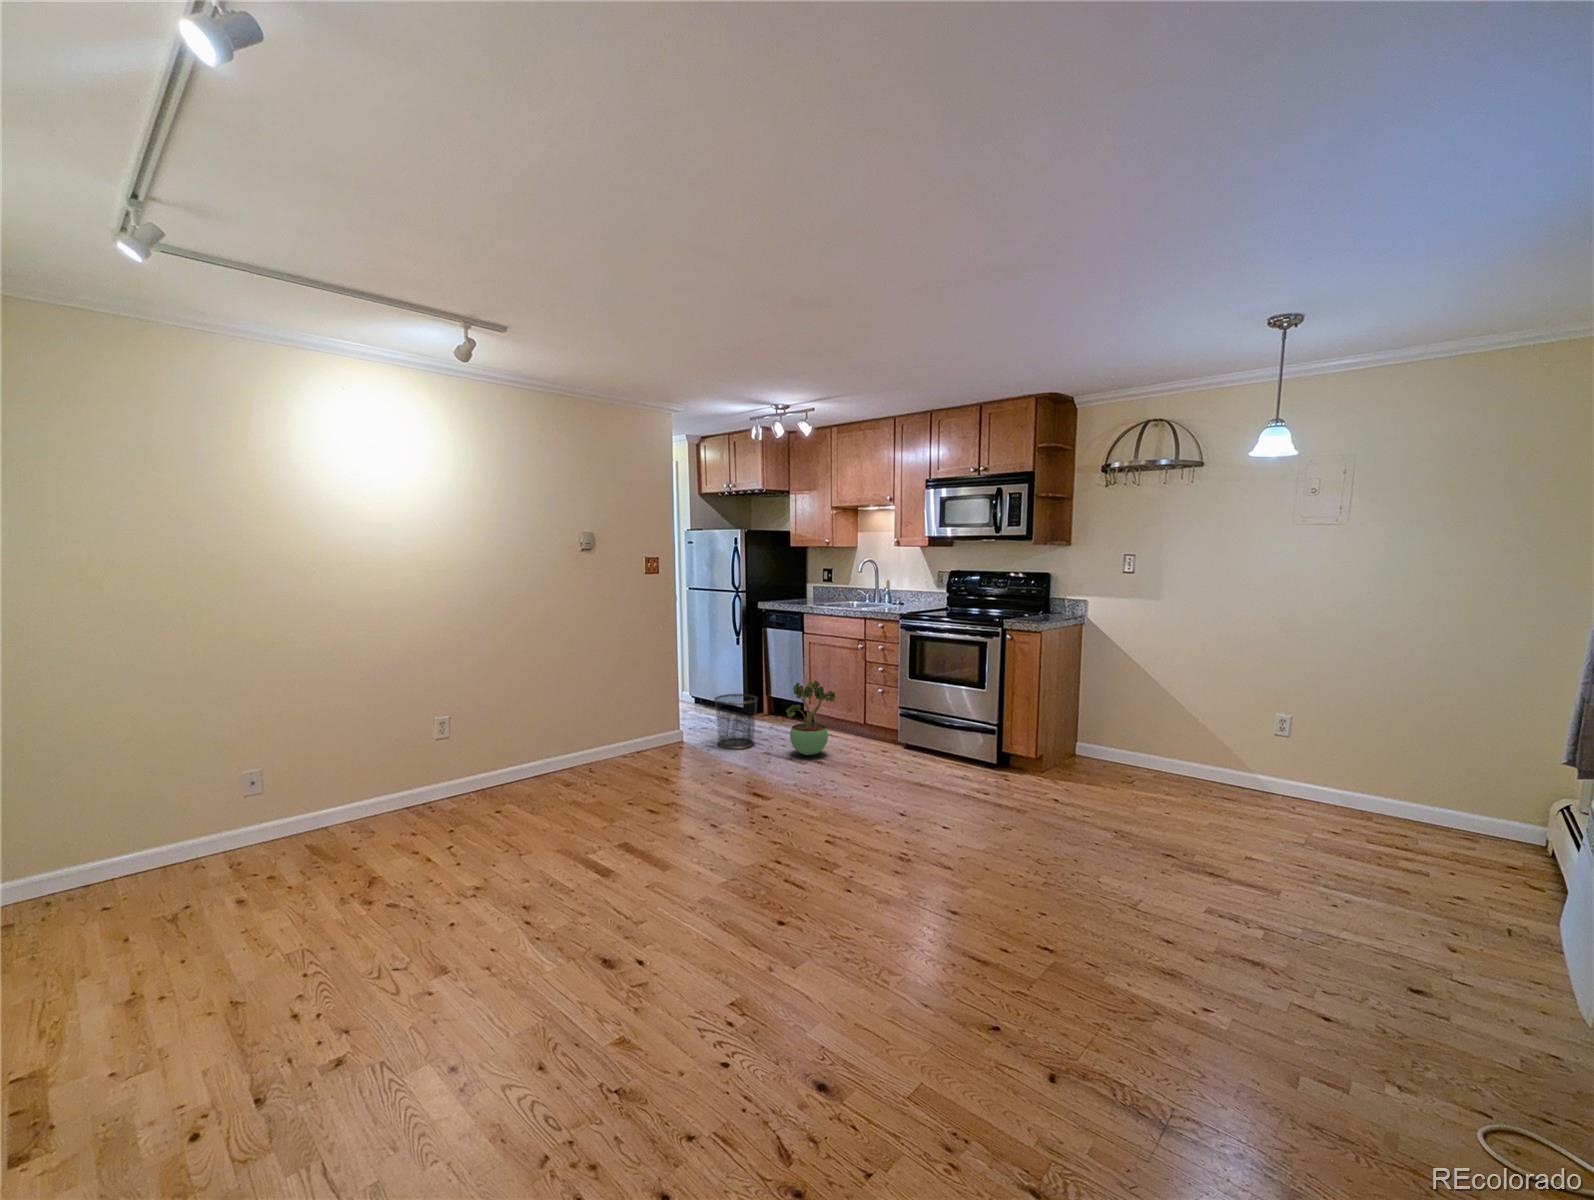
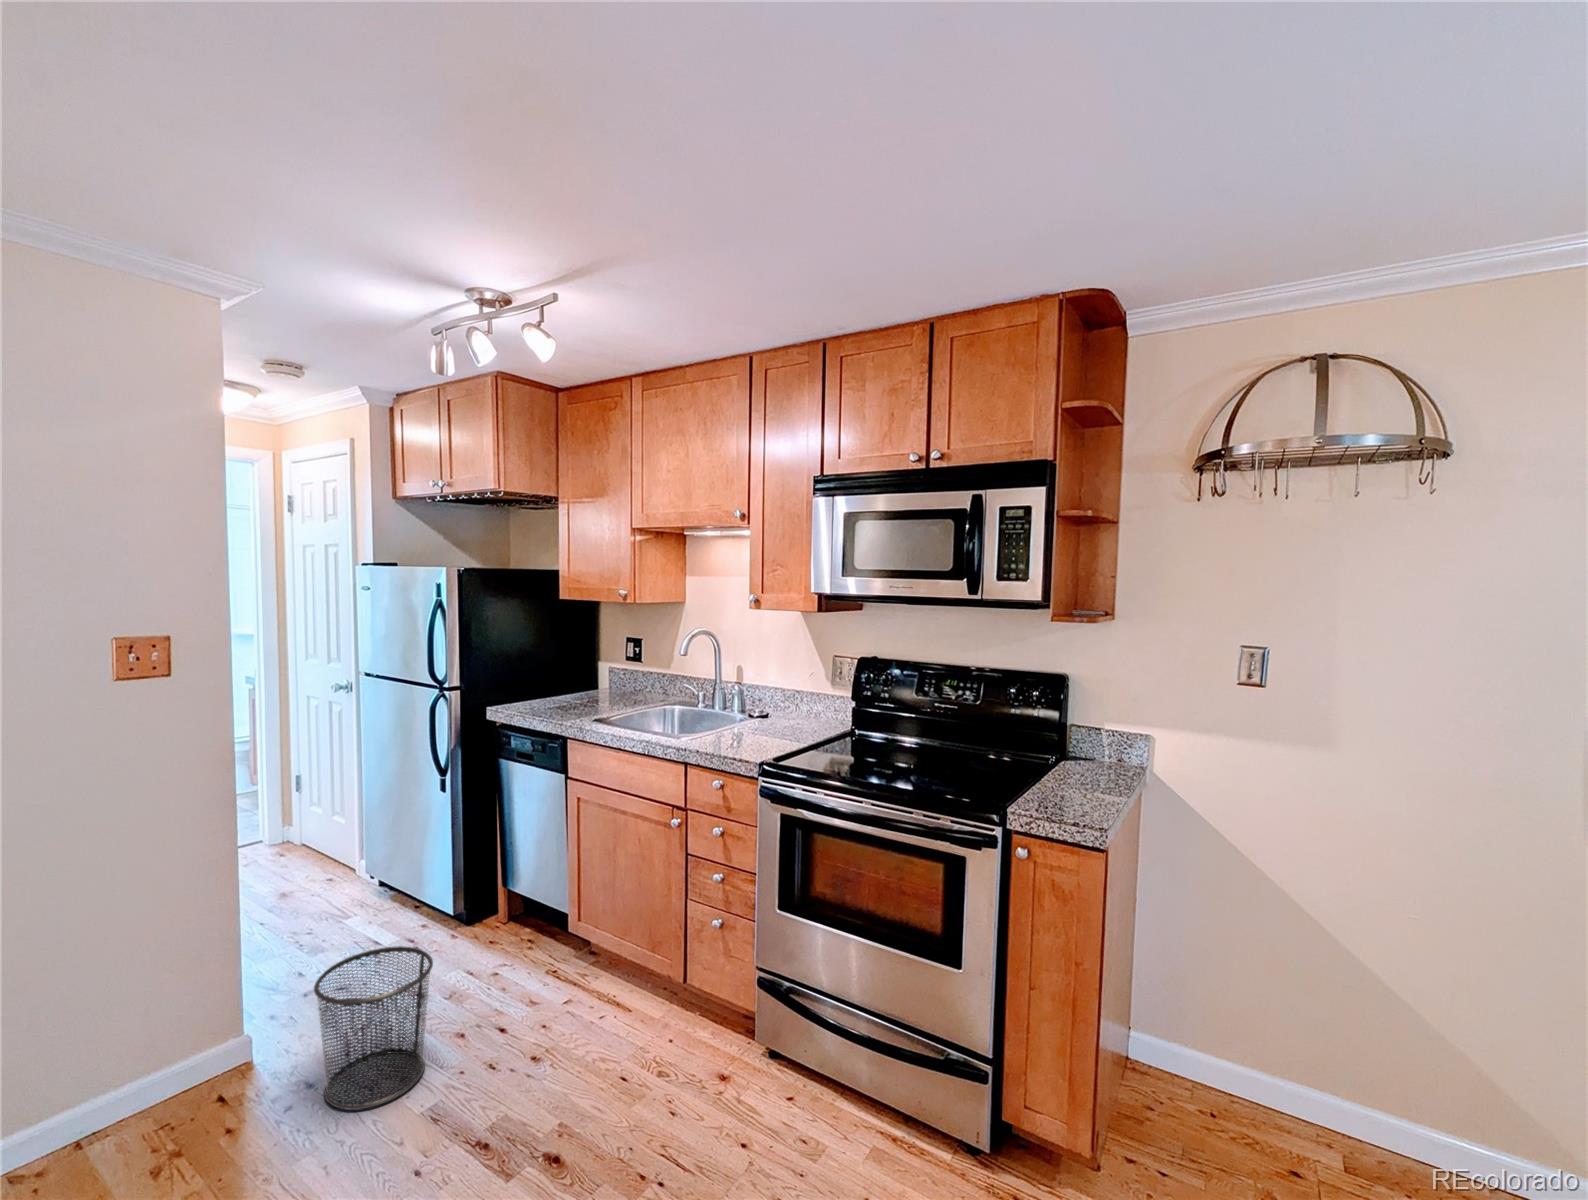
potted plant: present [786,681,835,755] -> none [479,945,606,1131]

